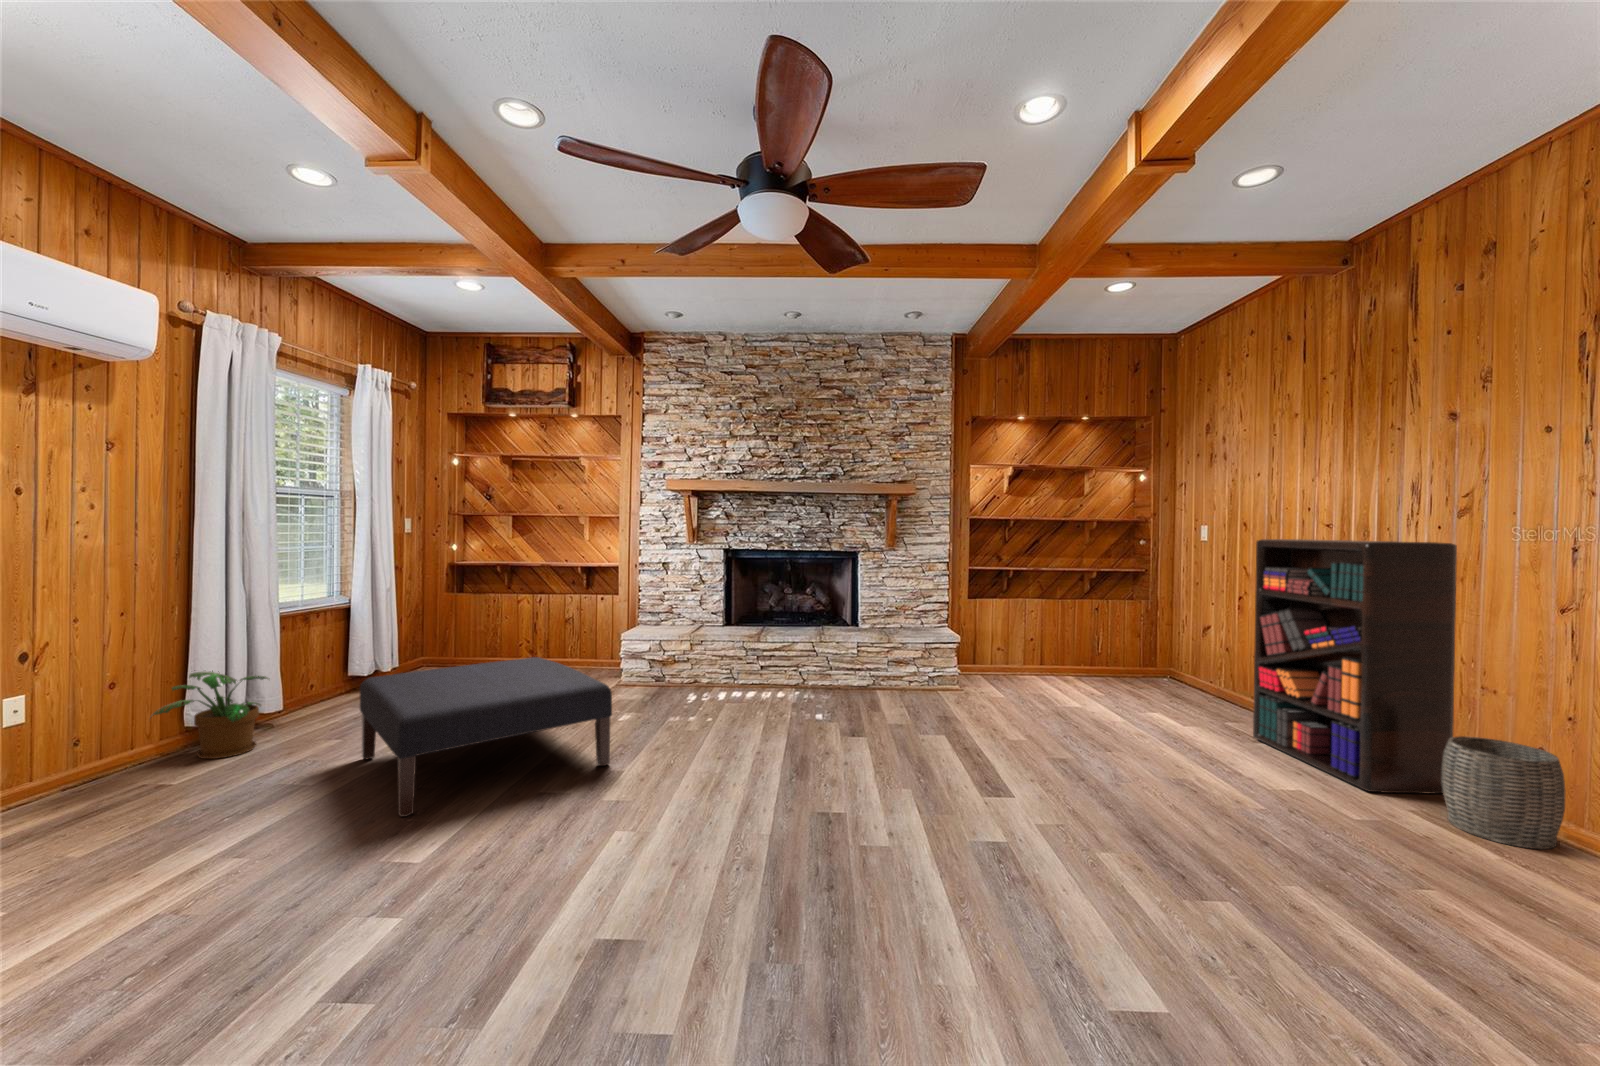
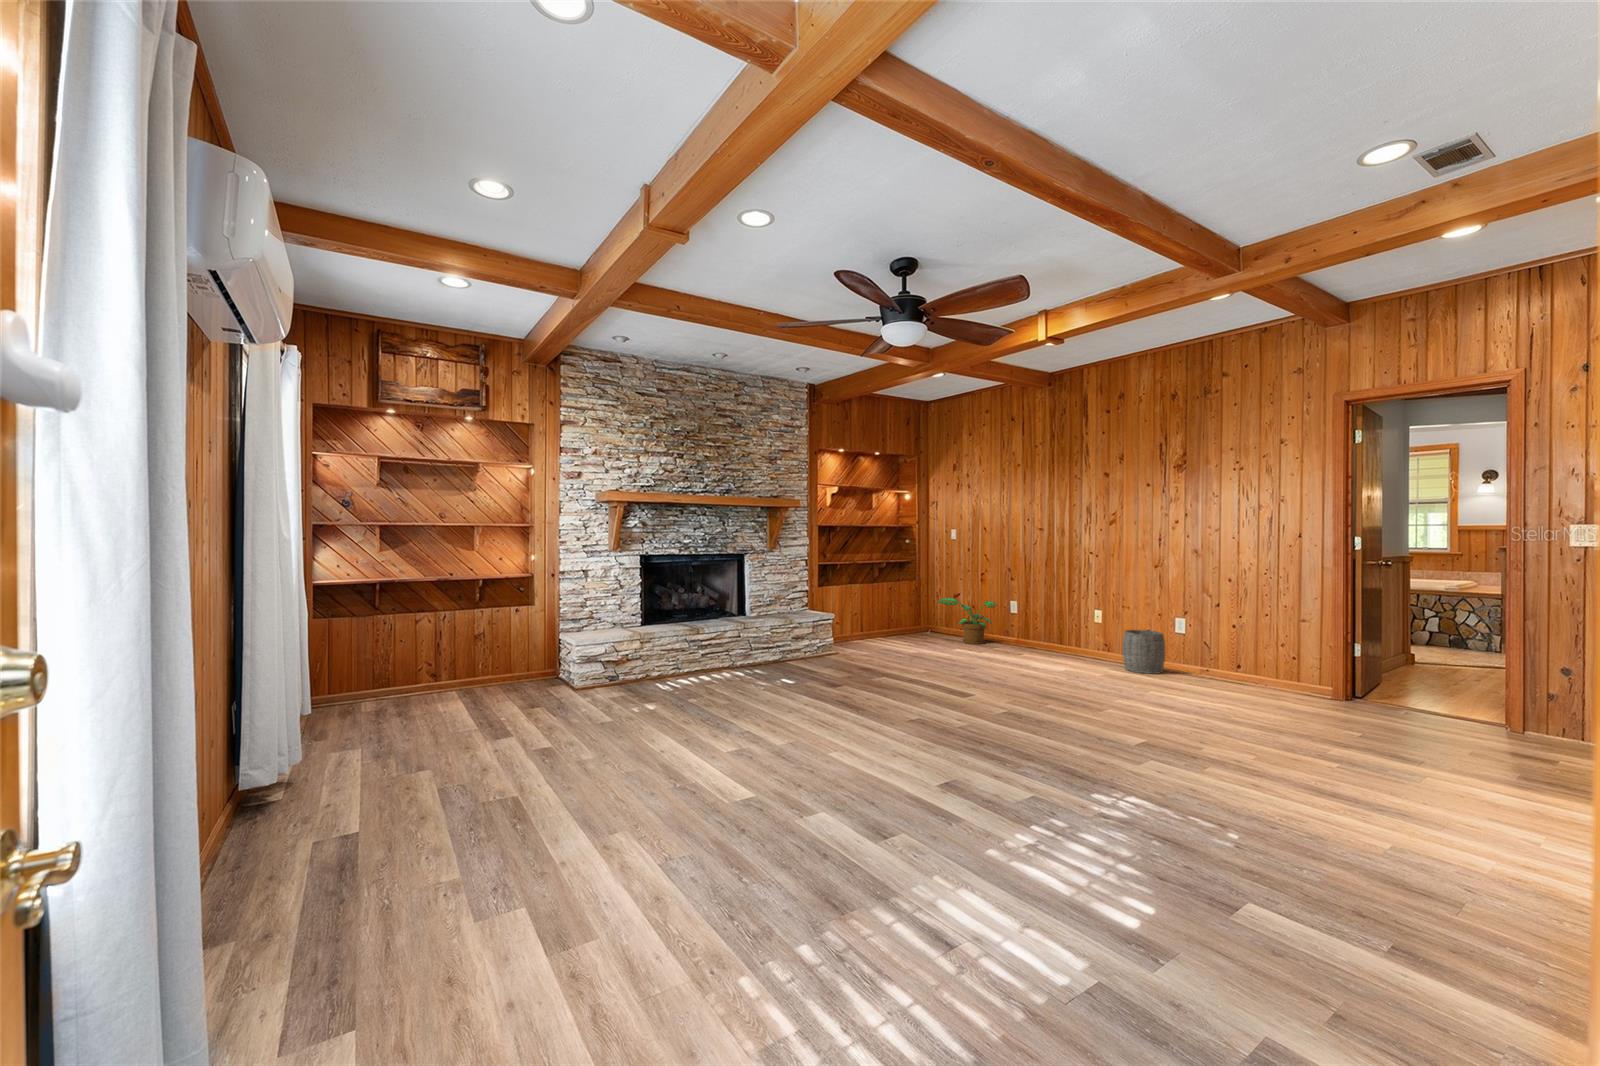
bookshelf: present [1253,539,1457,794] -> none [1020,538,1114,665]
ottoman: present [360,657,612,817] -> none [505,661,734,787]
potted plant: present [152,670,269,759] -> present [938,598,997,644]

